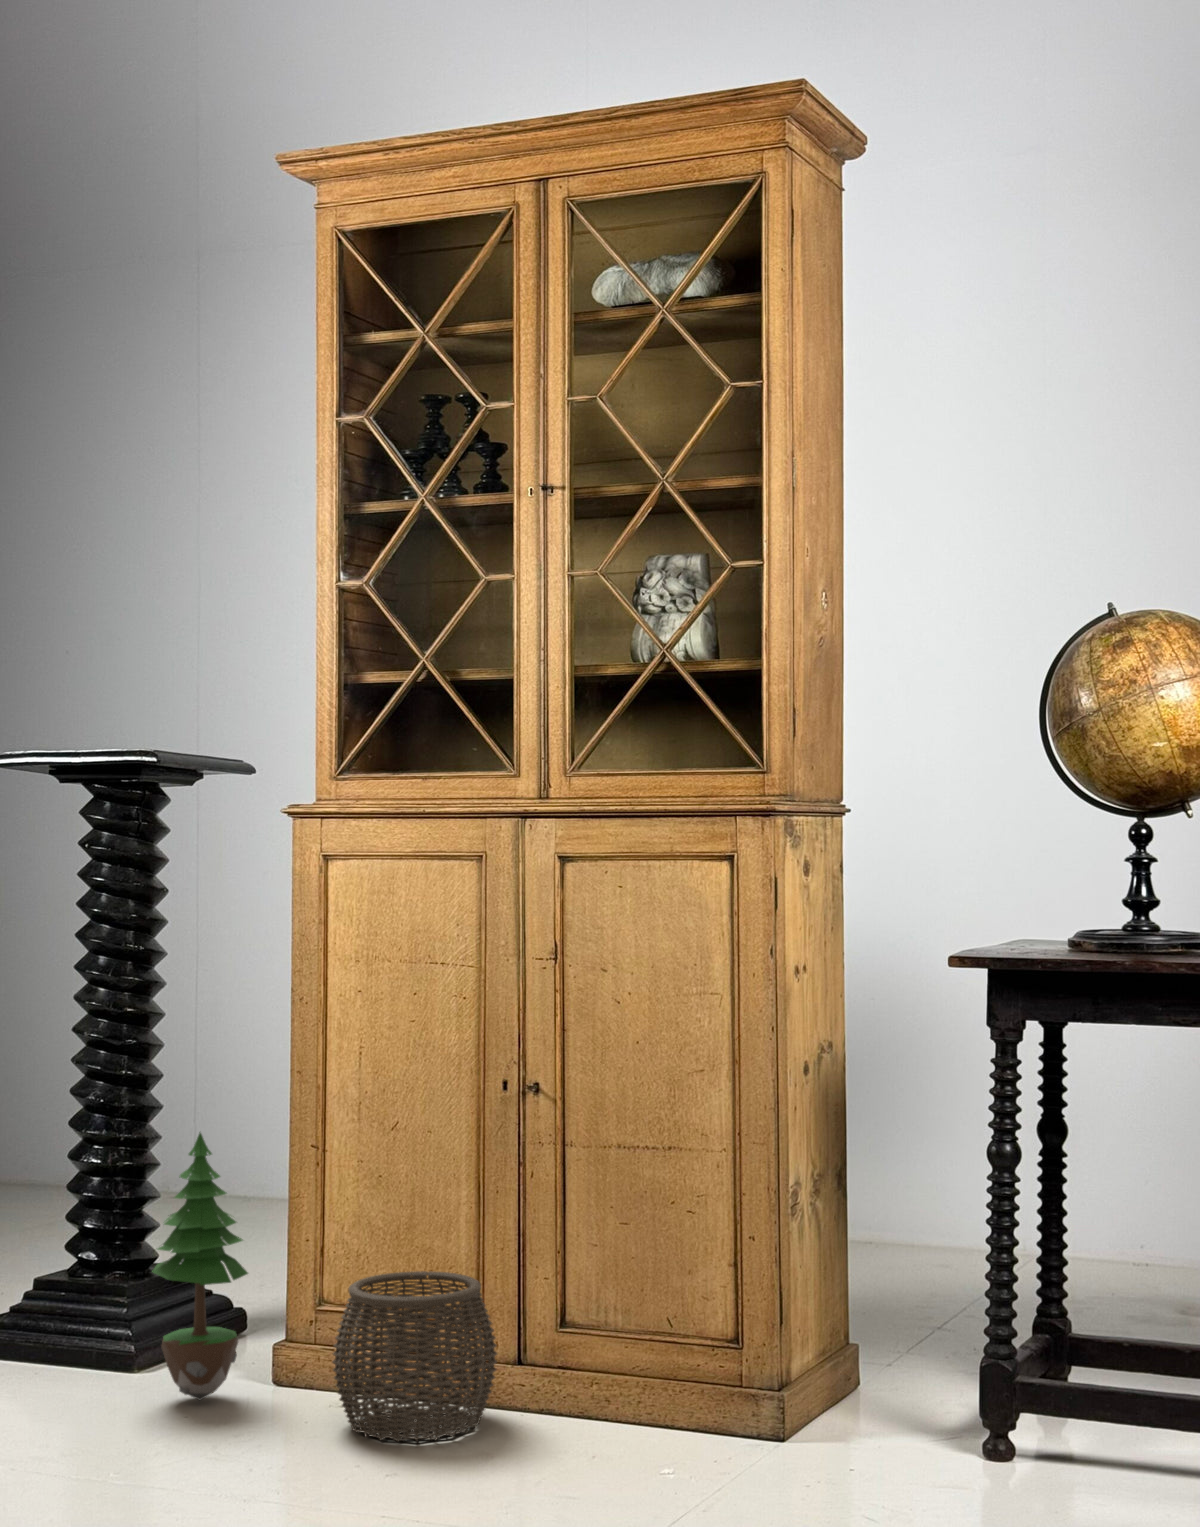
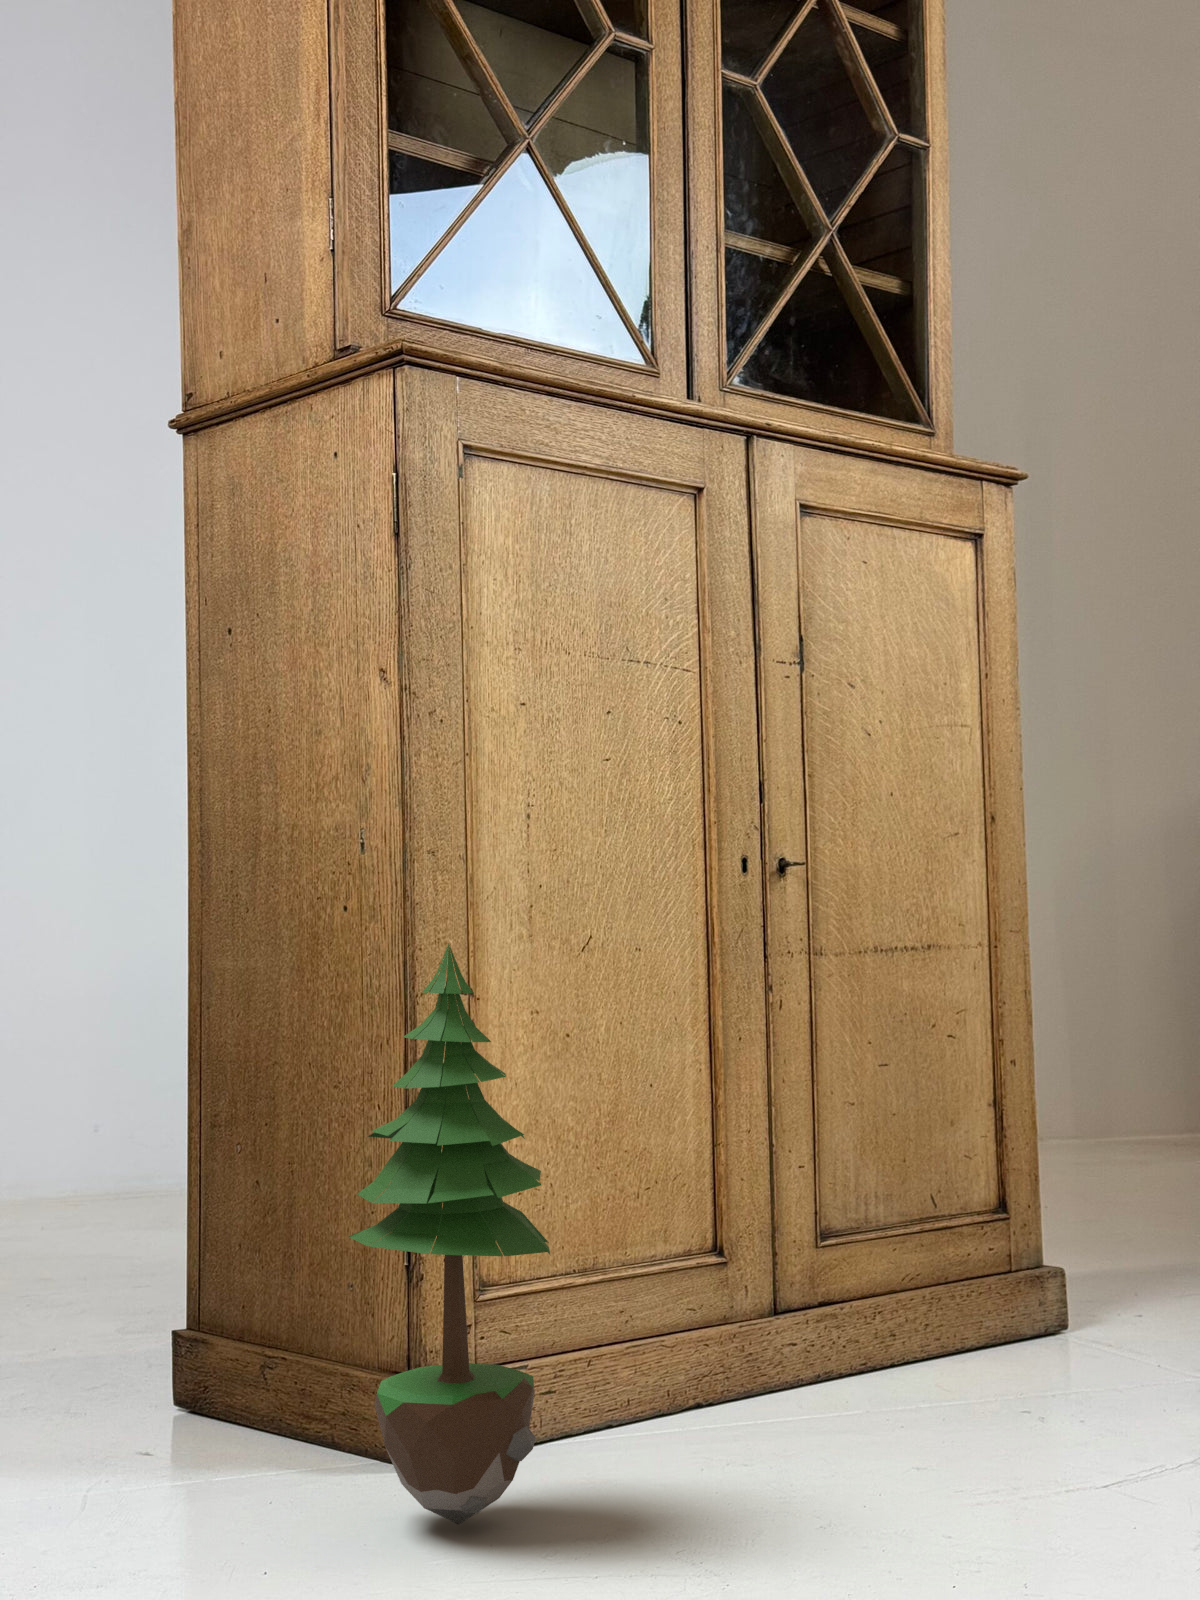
woven basket: present [333,1271,497,1442] -> none [670,1169,962,1461]

